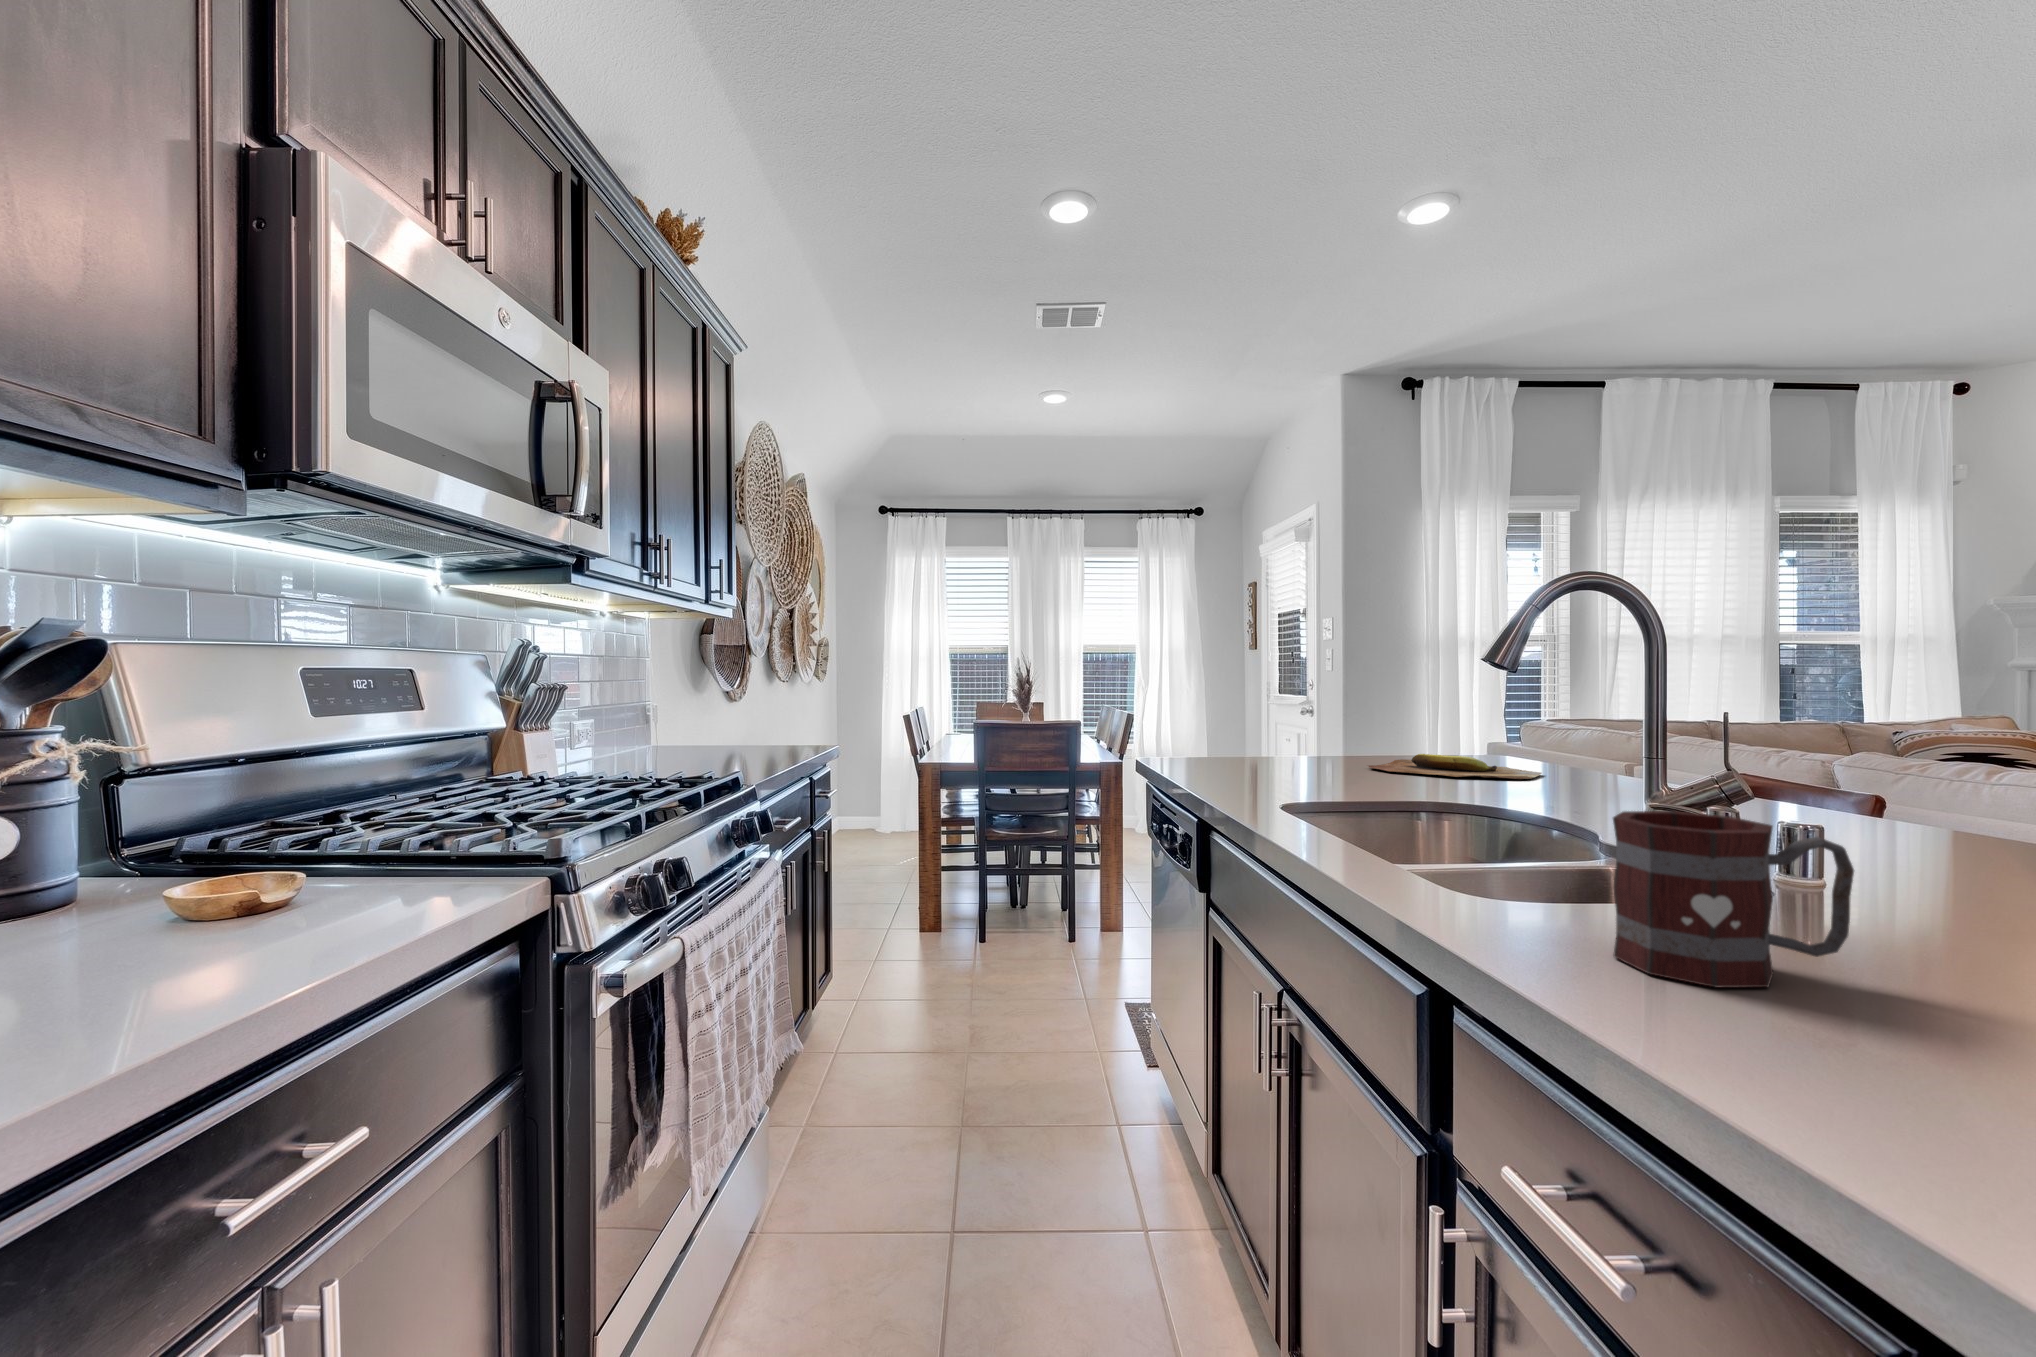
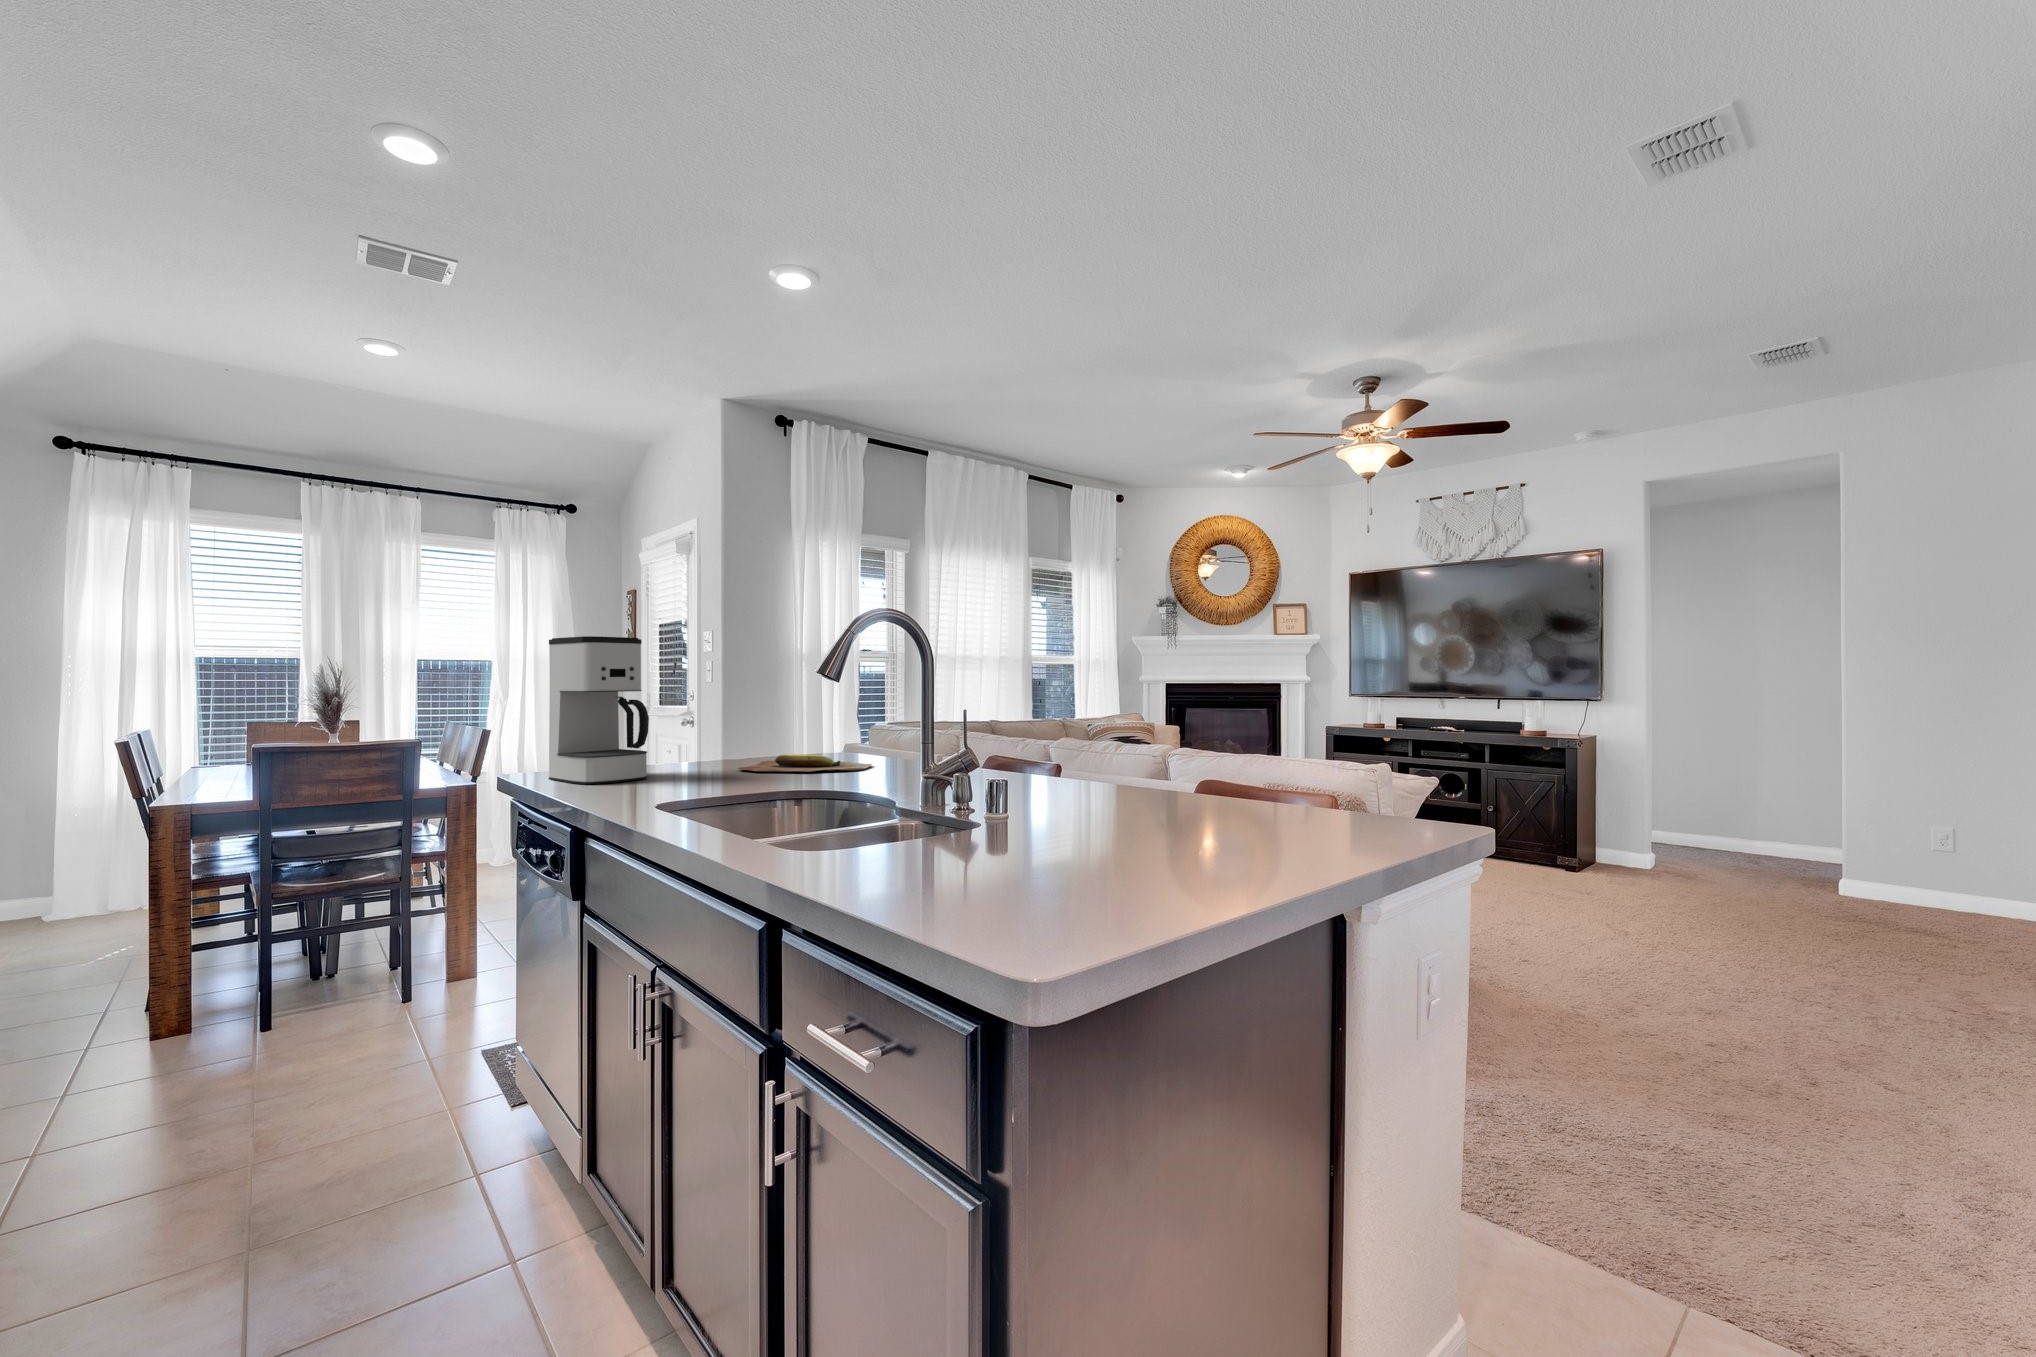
coffee maker: none [1178,624,1272,773] -> present [549,636,649,784]
mug: present [1613,811,1854,988] -> none [879,776,996,880]

